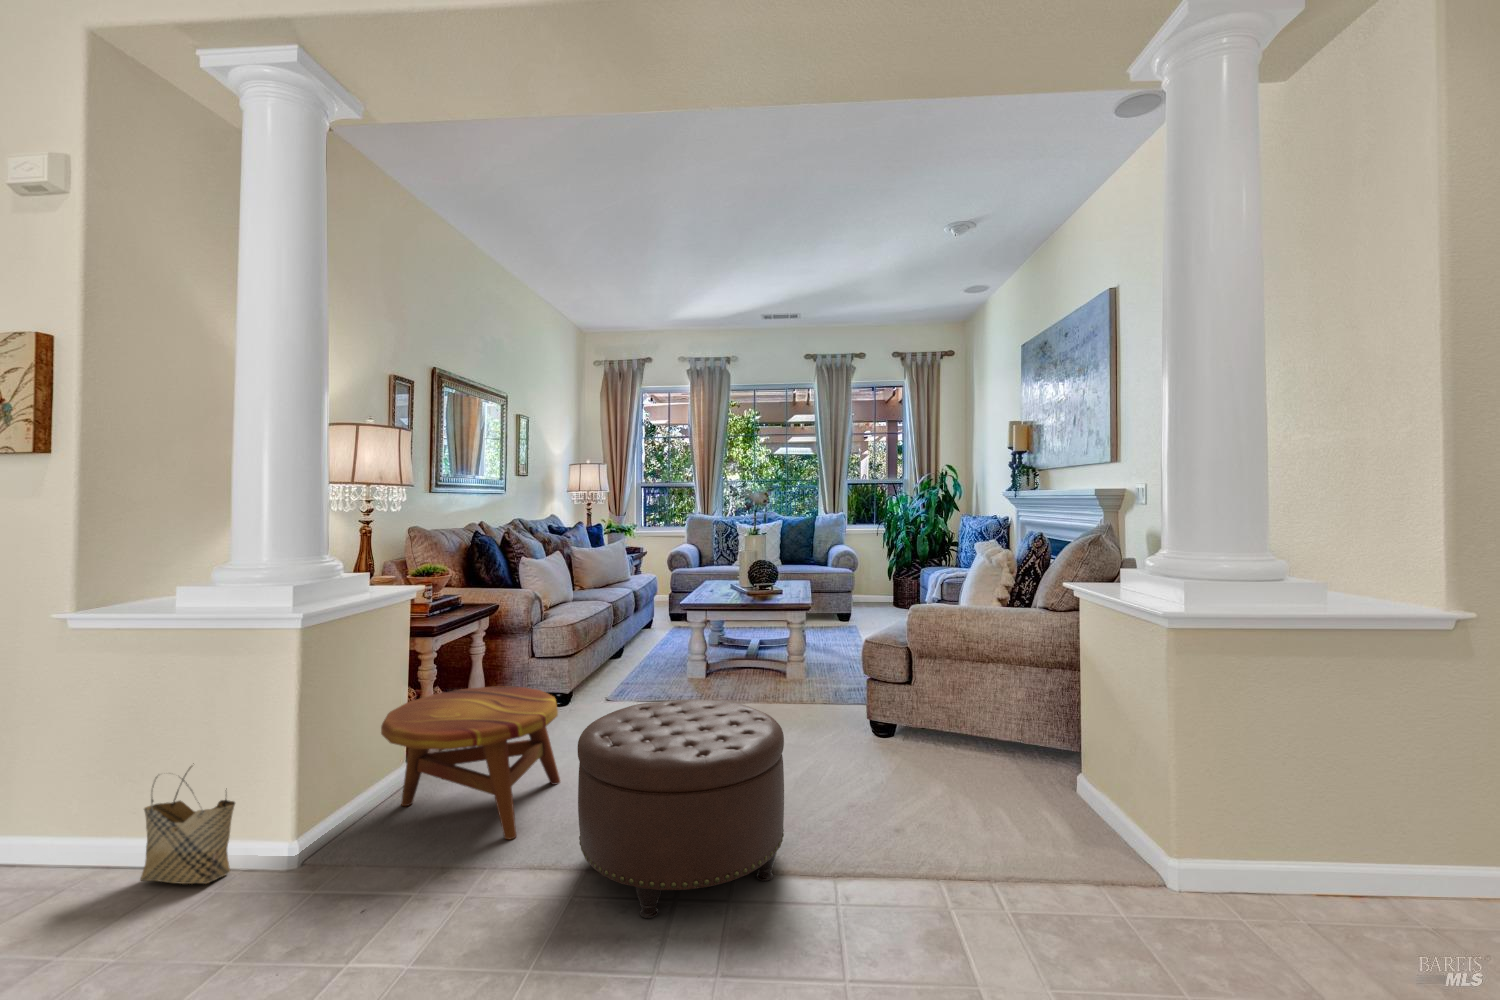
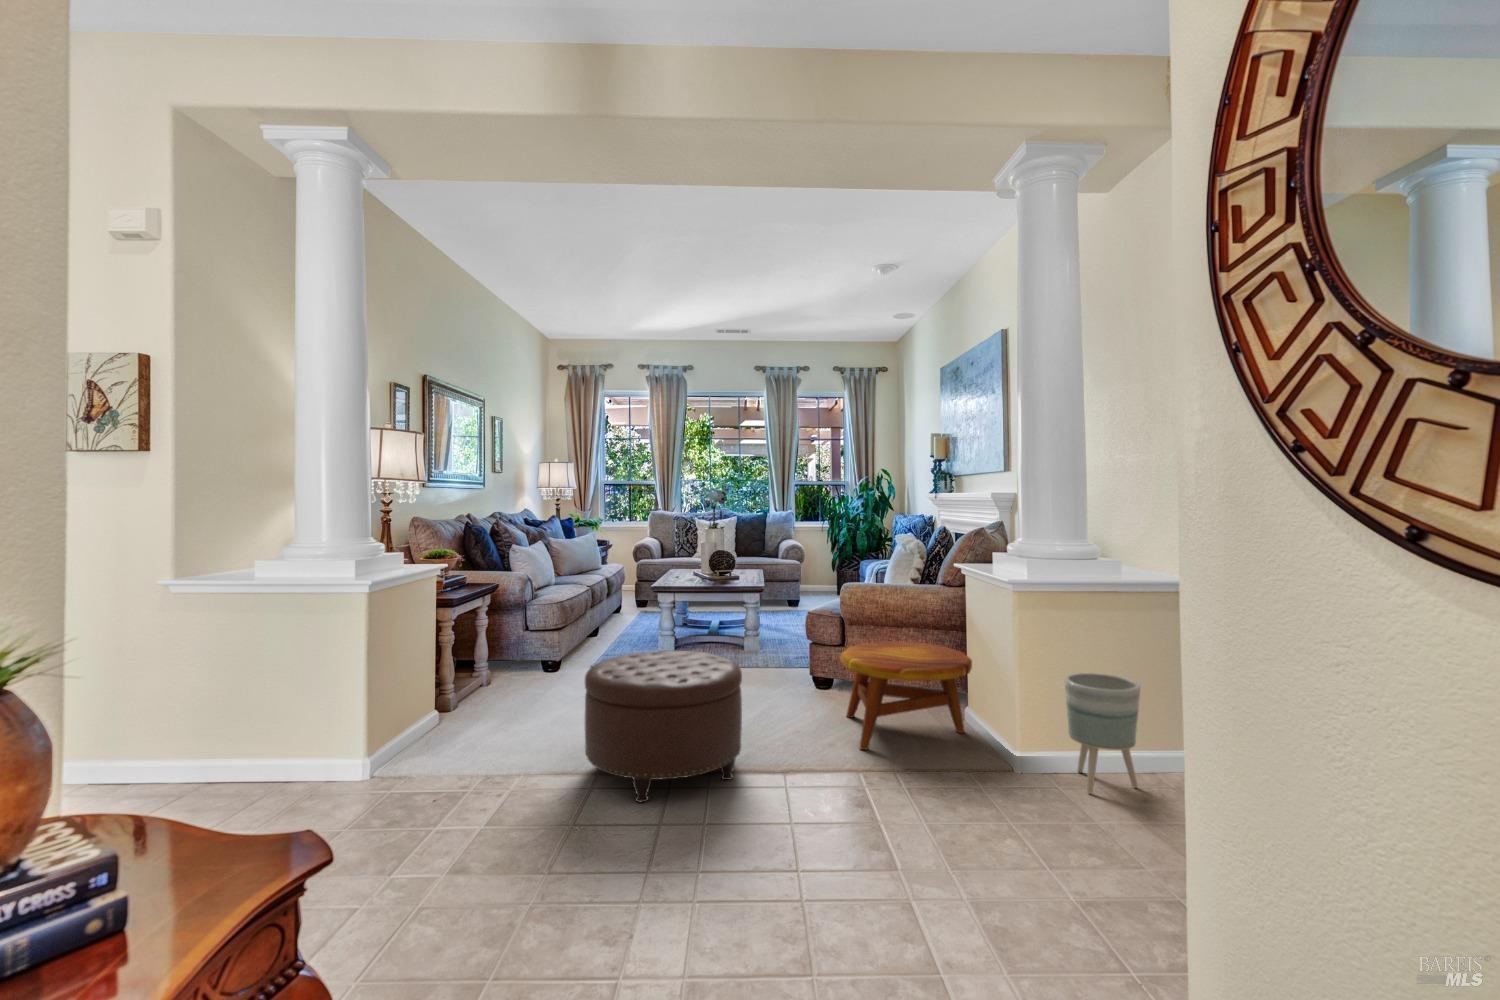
side table: present [381,686,560,839] -> present [841,642,972,750]
planter: none [1234,745,1356,925] -> present [1065,673,1140,793]
woven basket: present [140,763,235,884] -> none [234,695,309,791]

